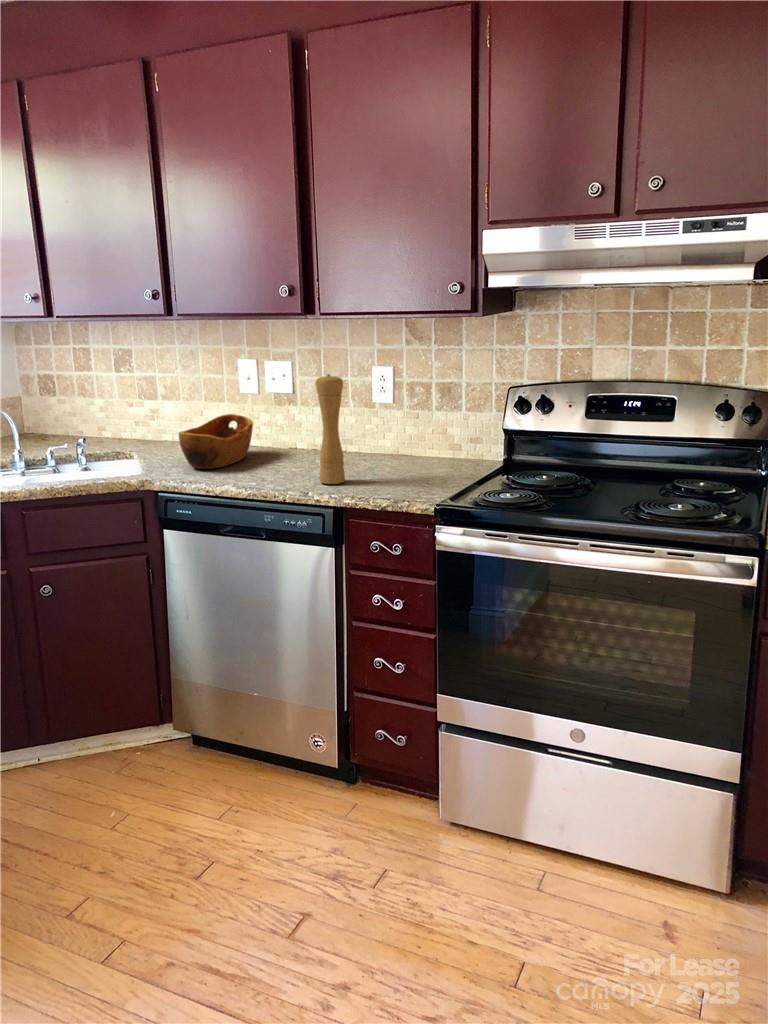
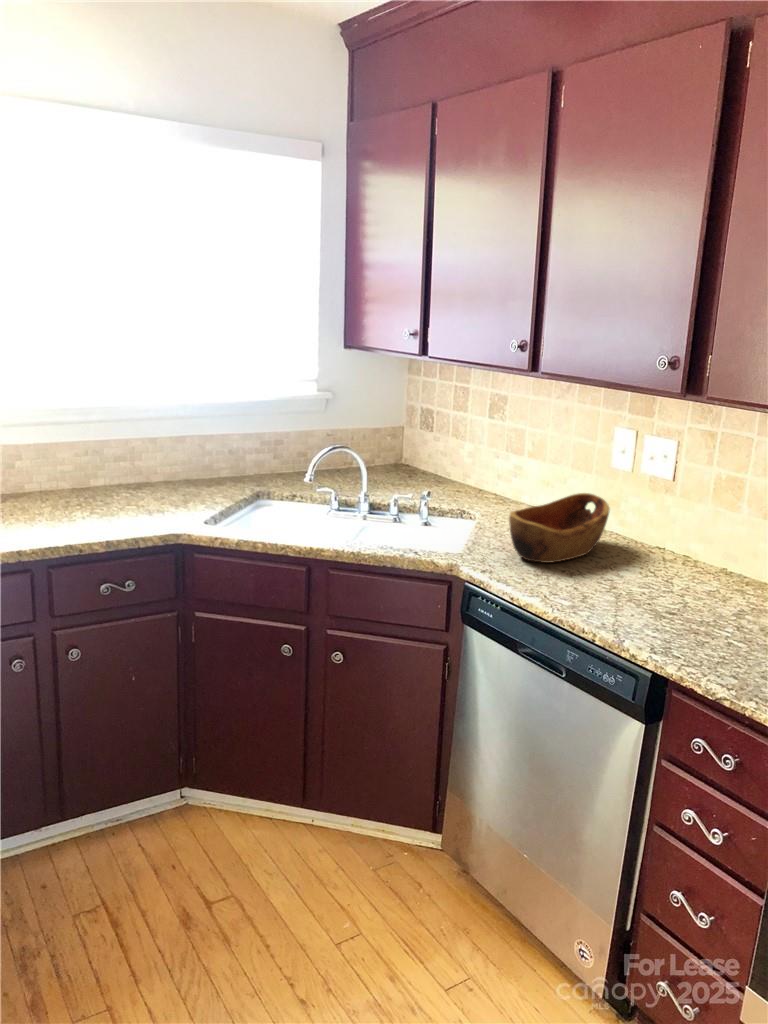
pepper mill: present [315,375,345,484] -> none [652,488,709,636]

